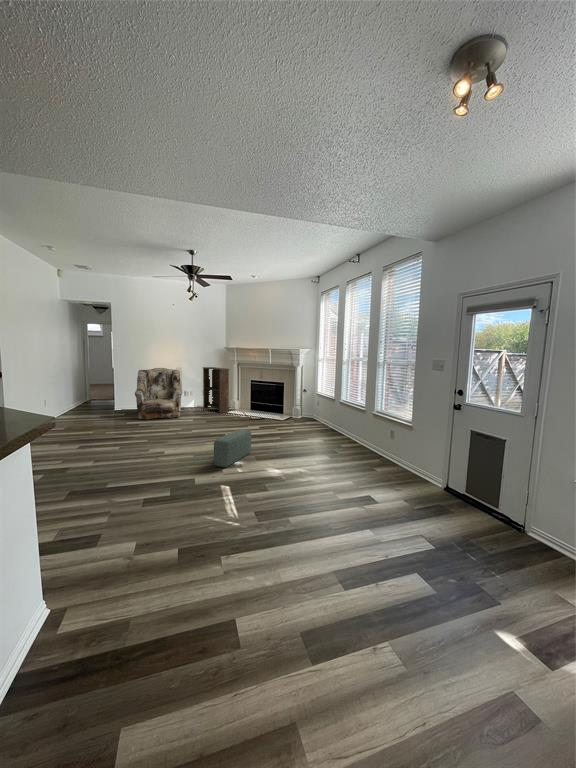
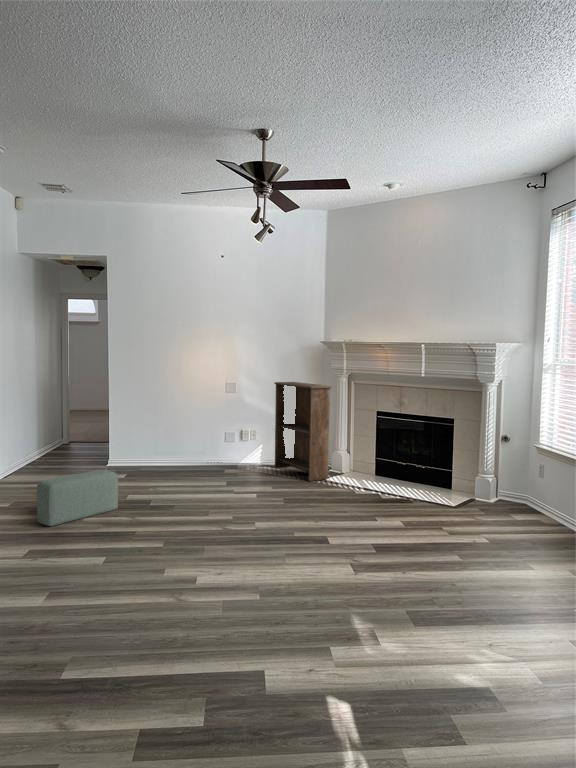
armchair: present [135,368,182,420] -> none [143,383,235,492]
pouf: present [214,429,251,467] -> present [37,470,118,526]

